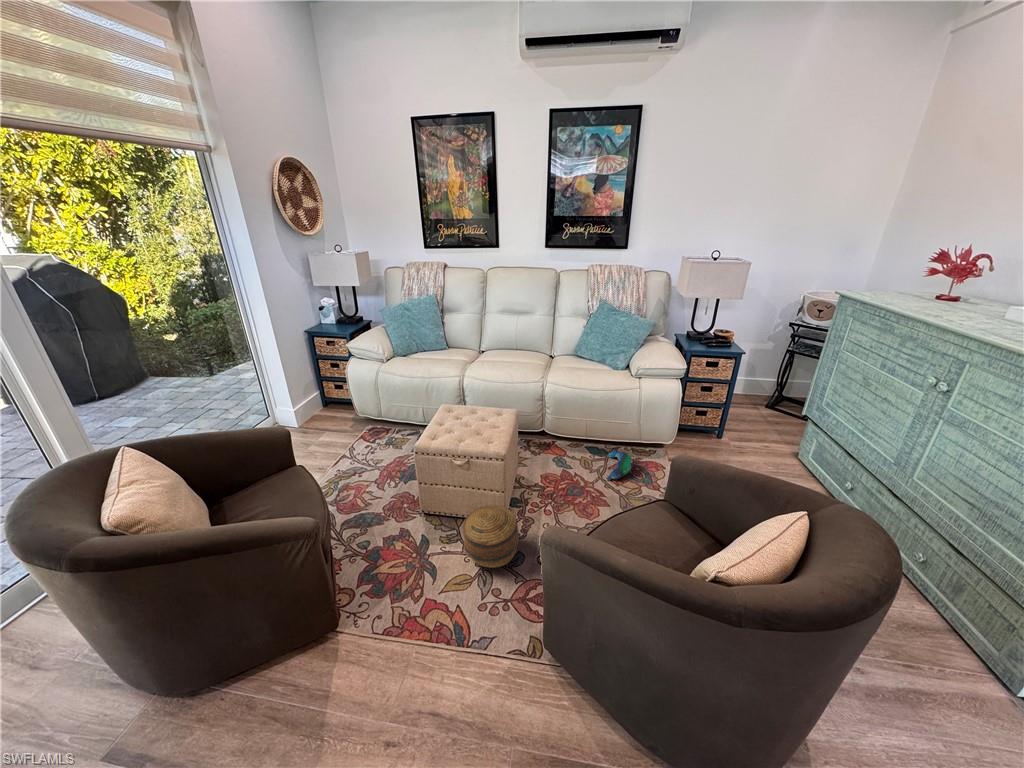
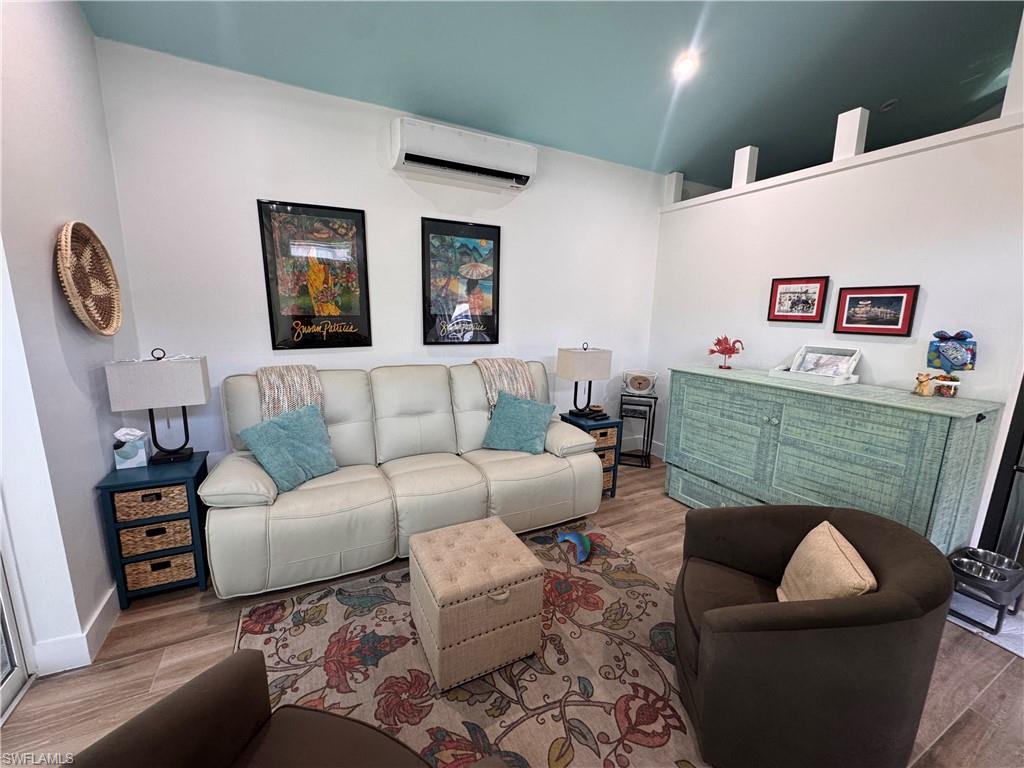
basket: present [463,505,519,568] -> none [526,629,592,715]

